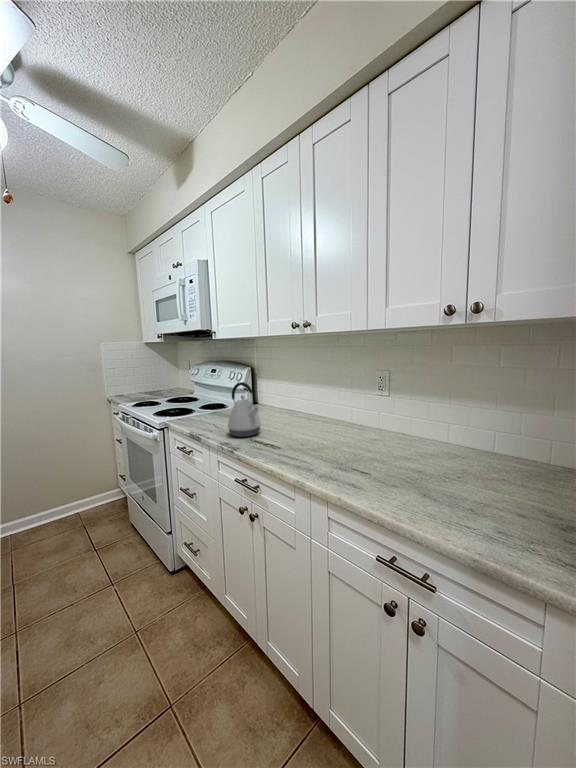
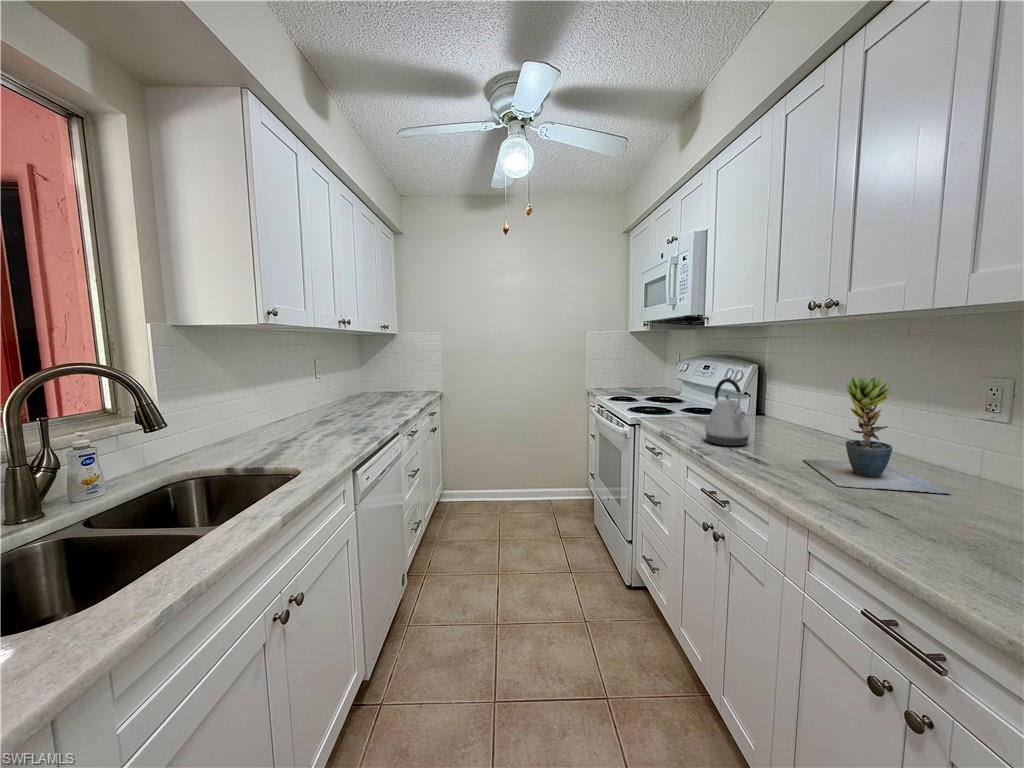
potted plant: none [298,375,379,456] -> present [803,376,951,494]

